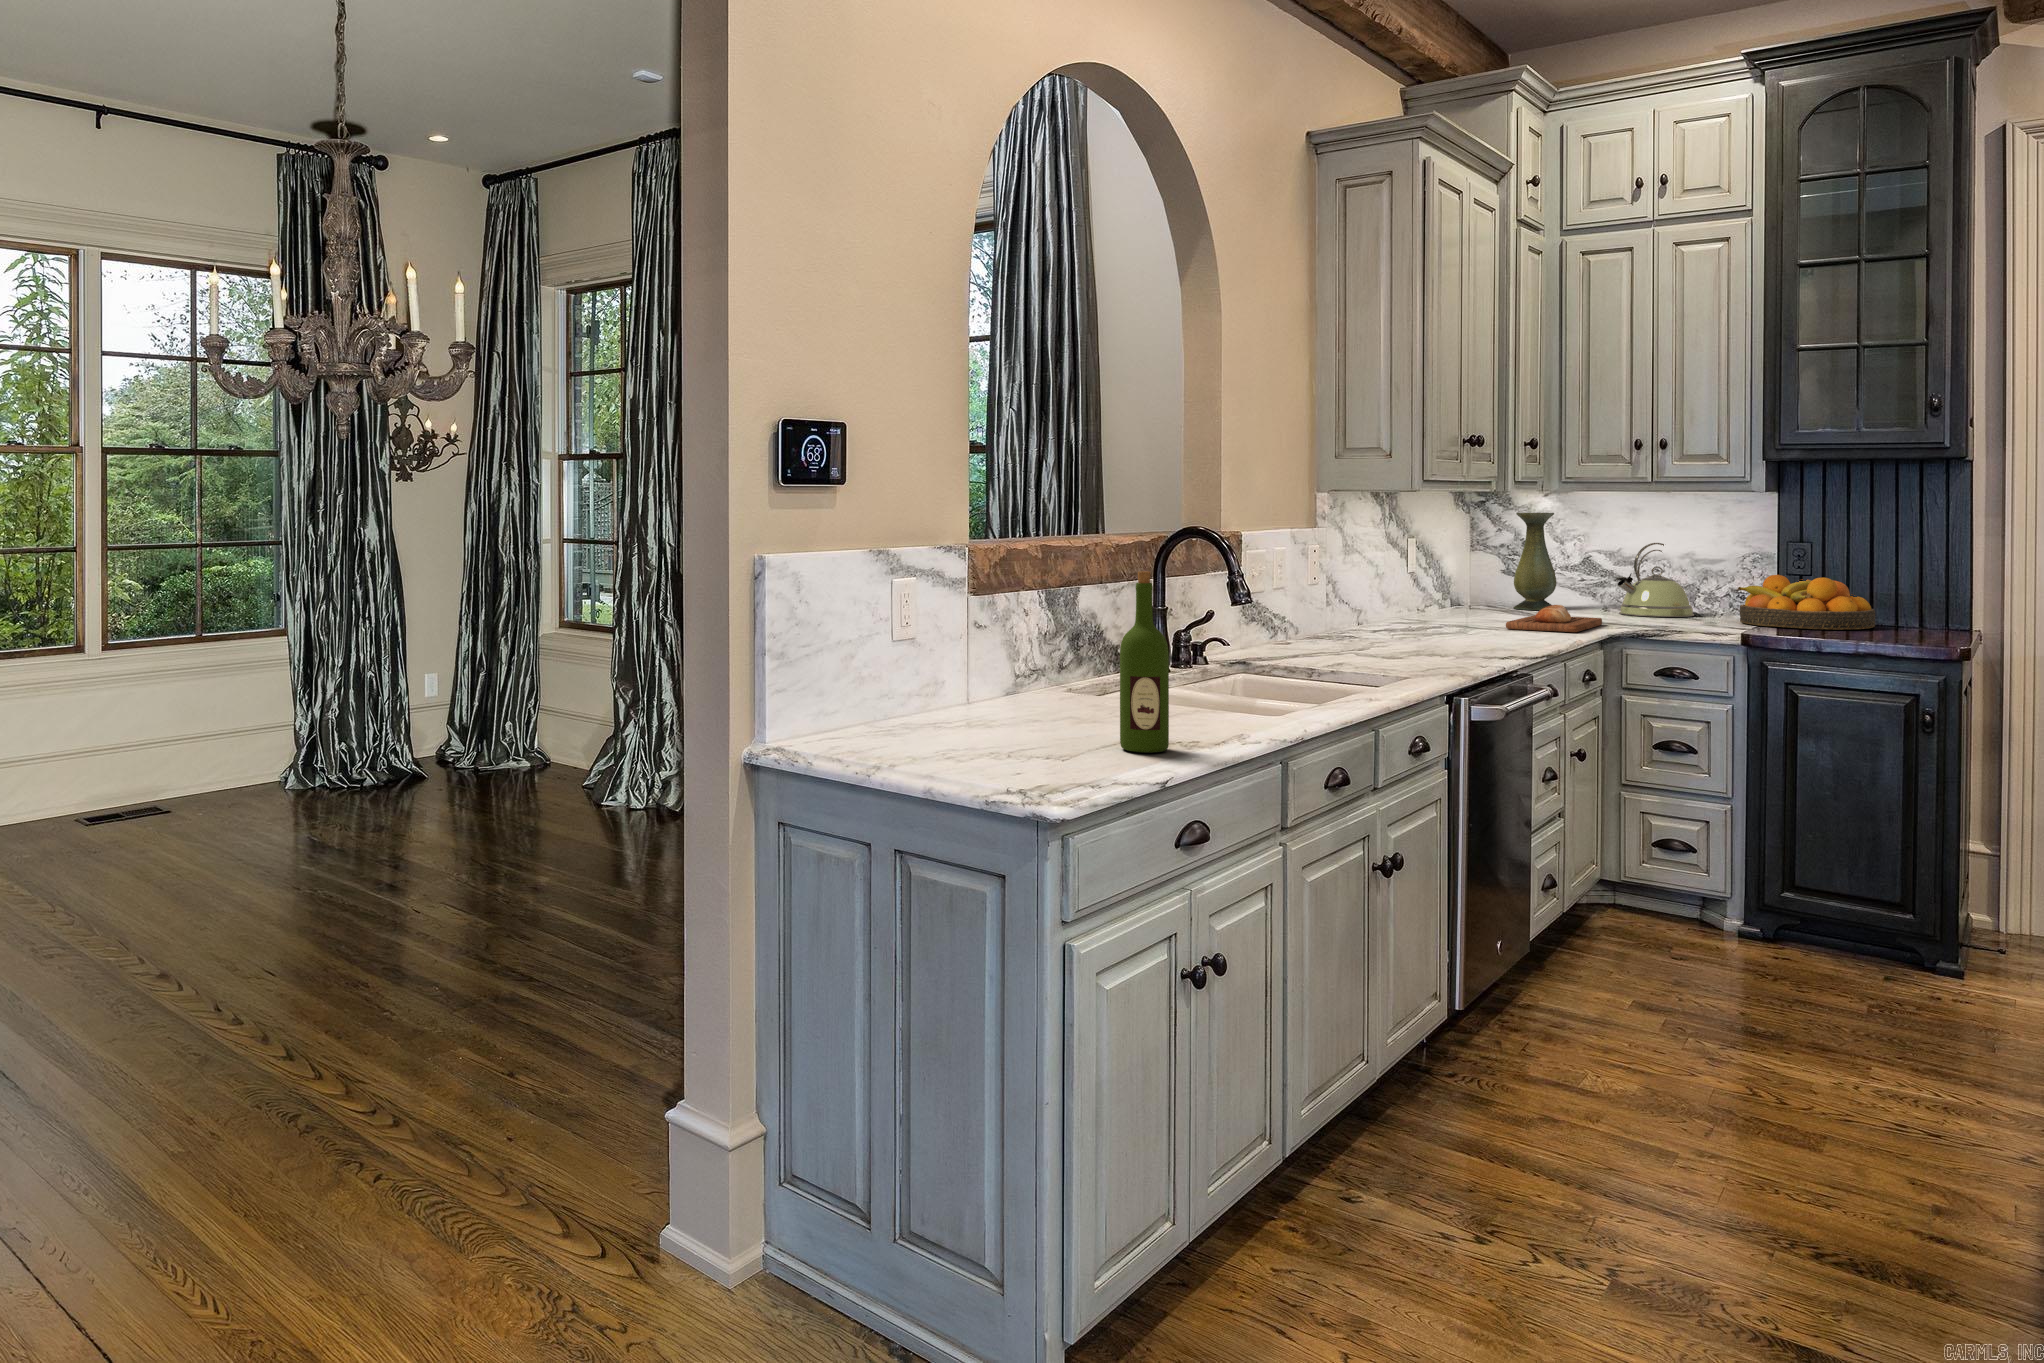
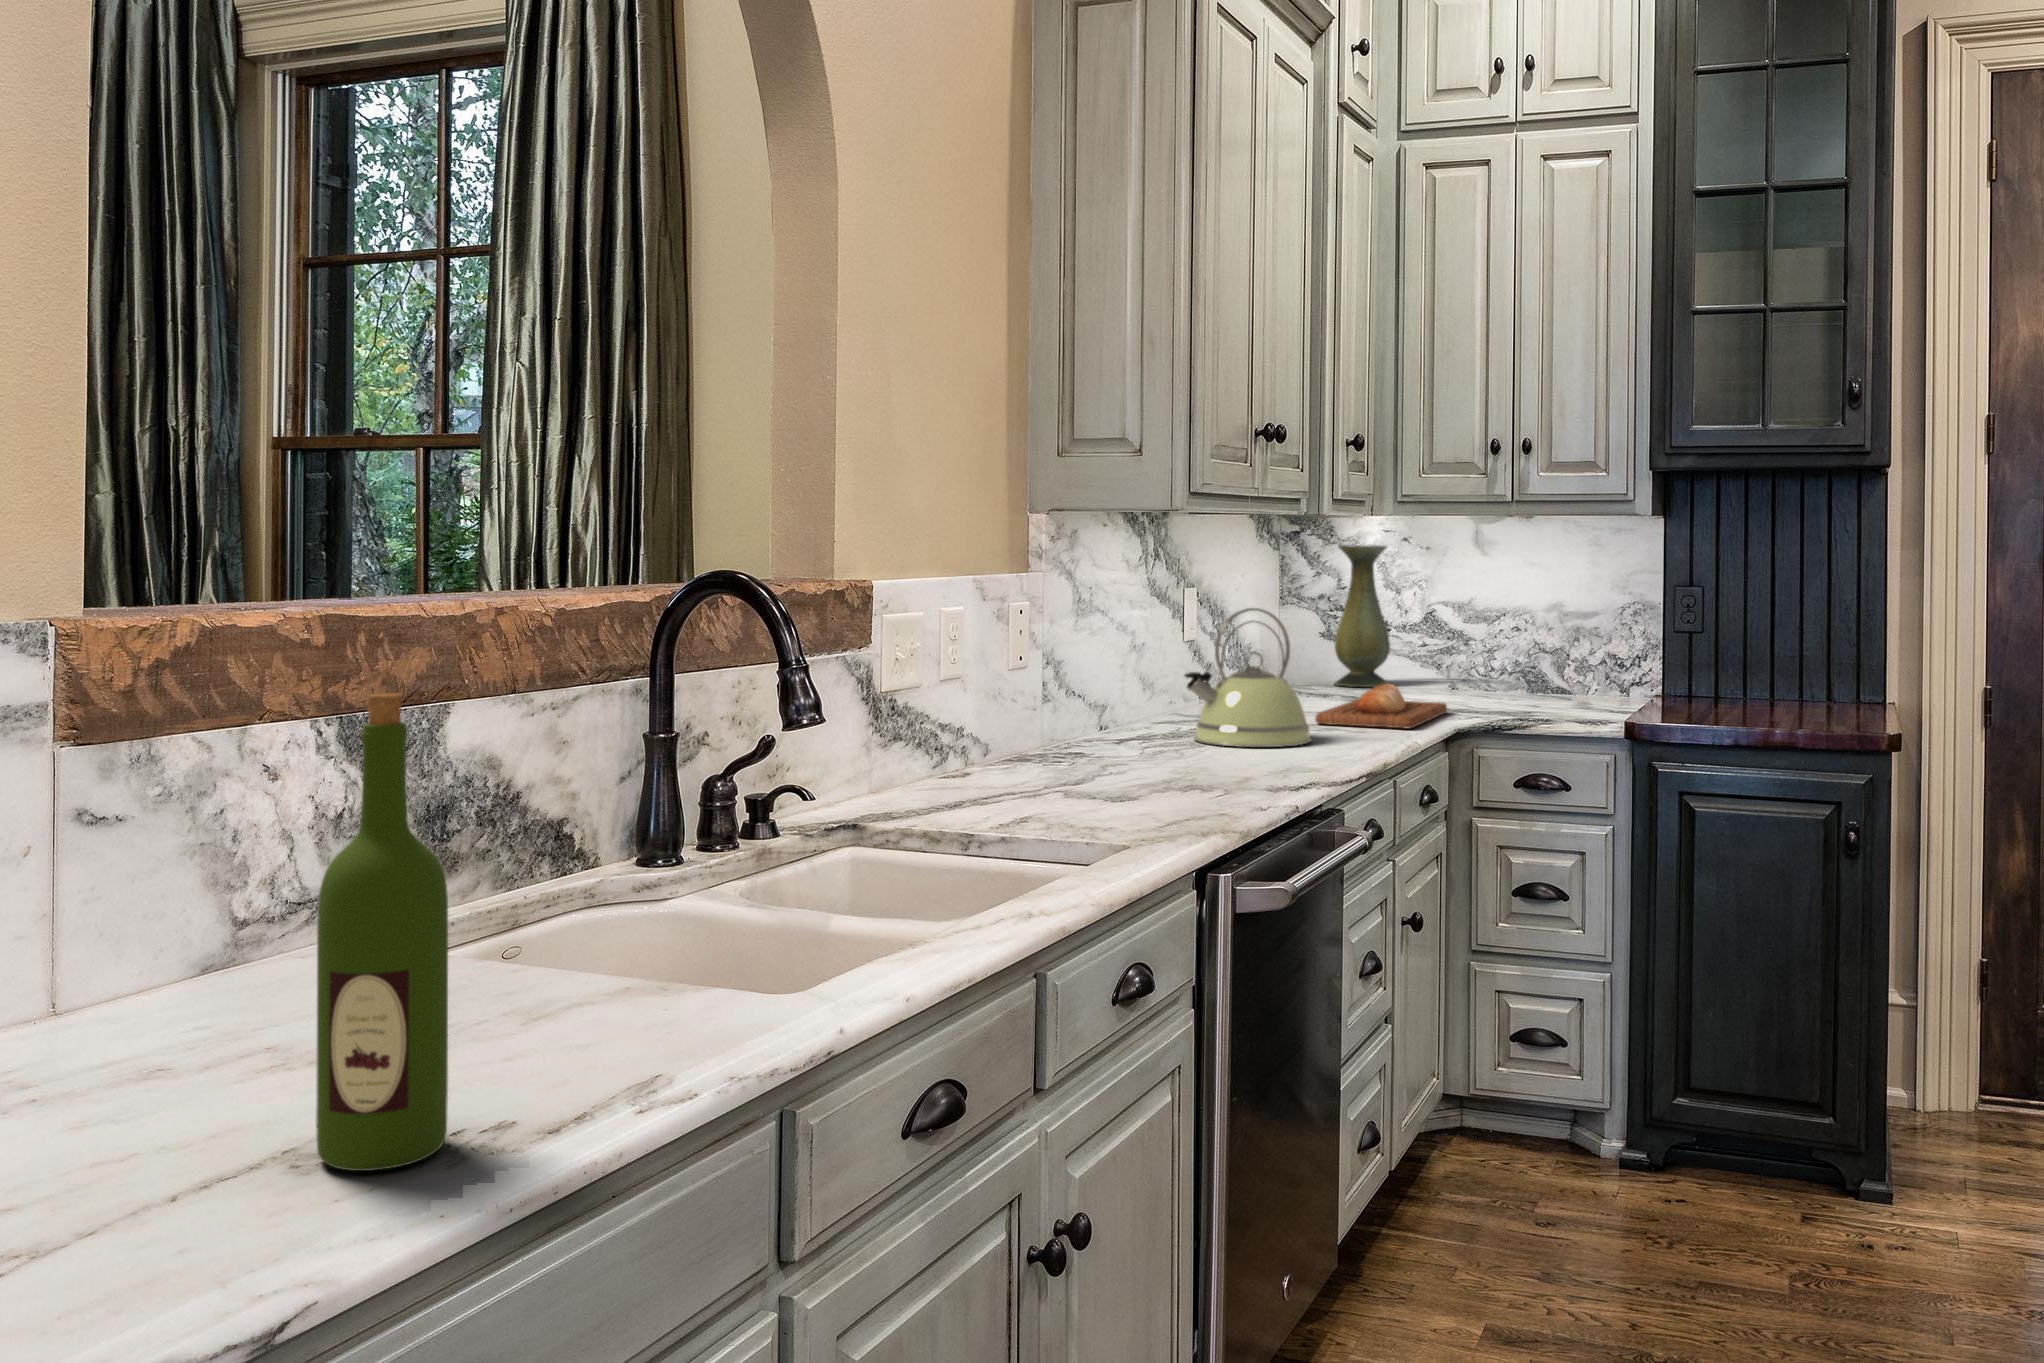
kettle: present [1616,543,1694,617] -> present [1185,608,1311,747]
fruit bowl: present [1737,575,1875,630] -> none [1617,636,1785,715]

